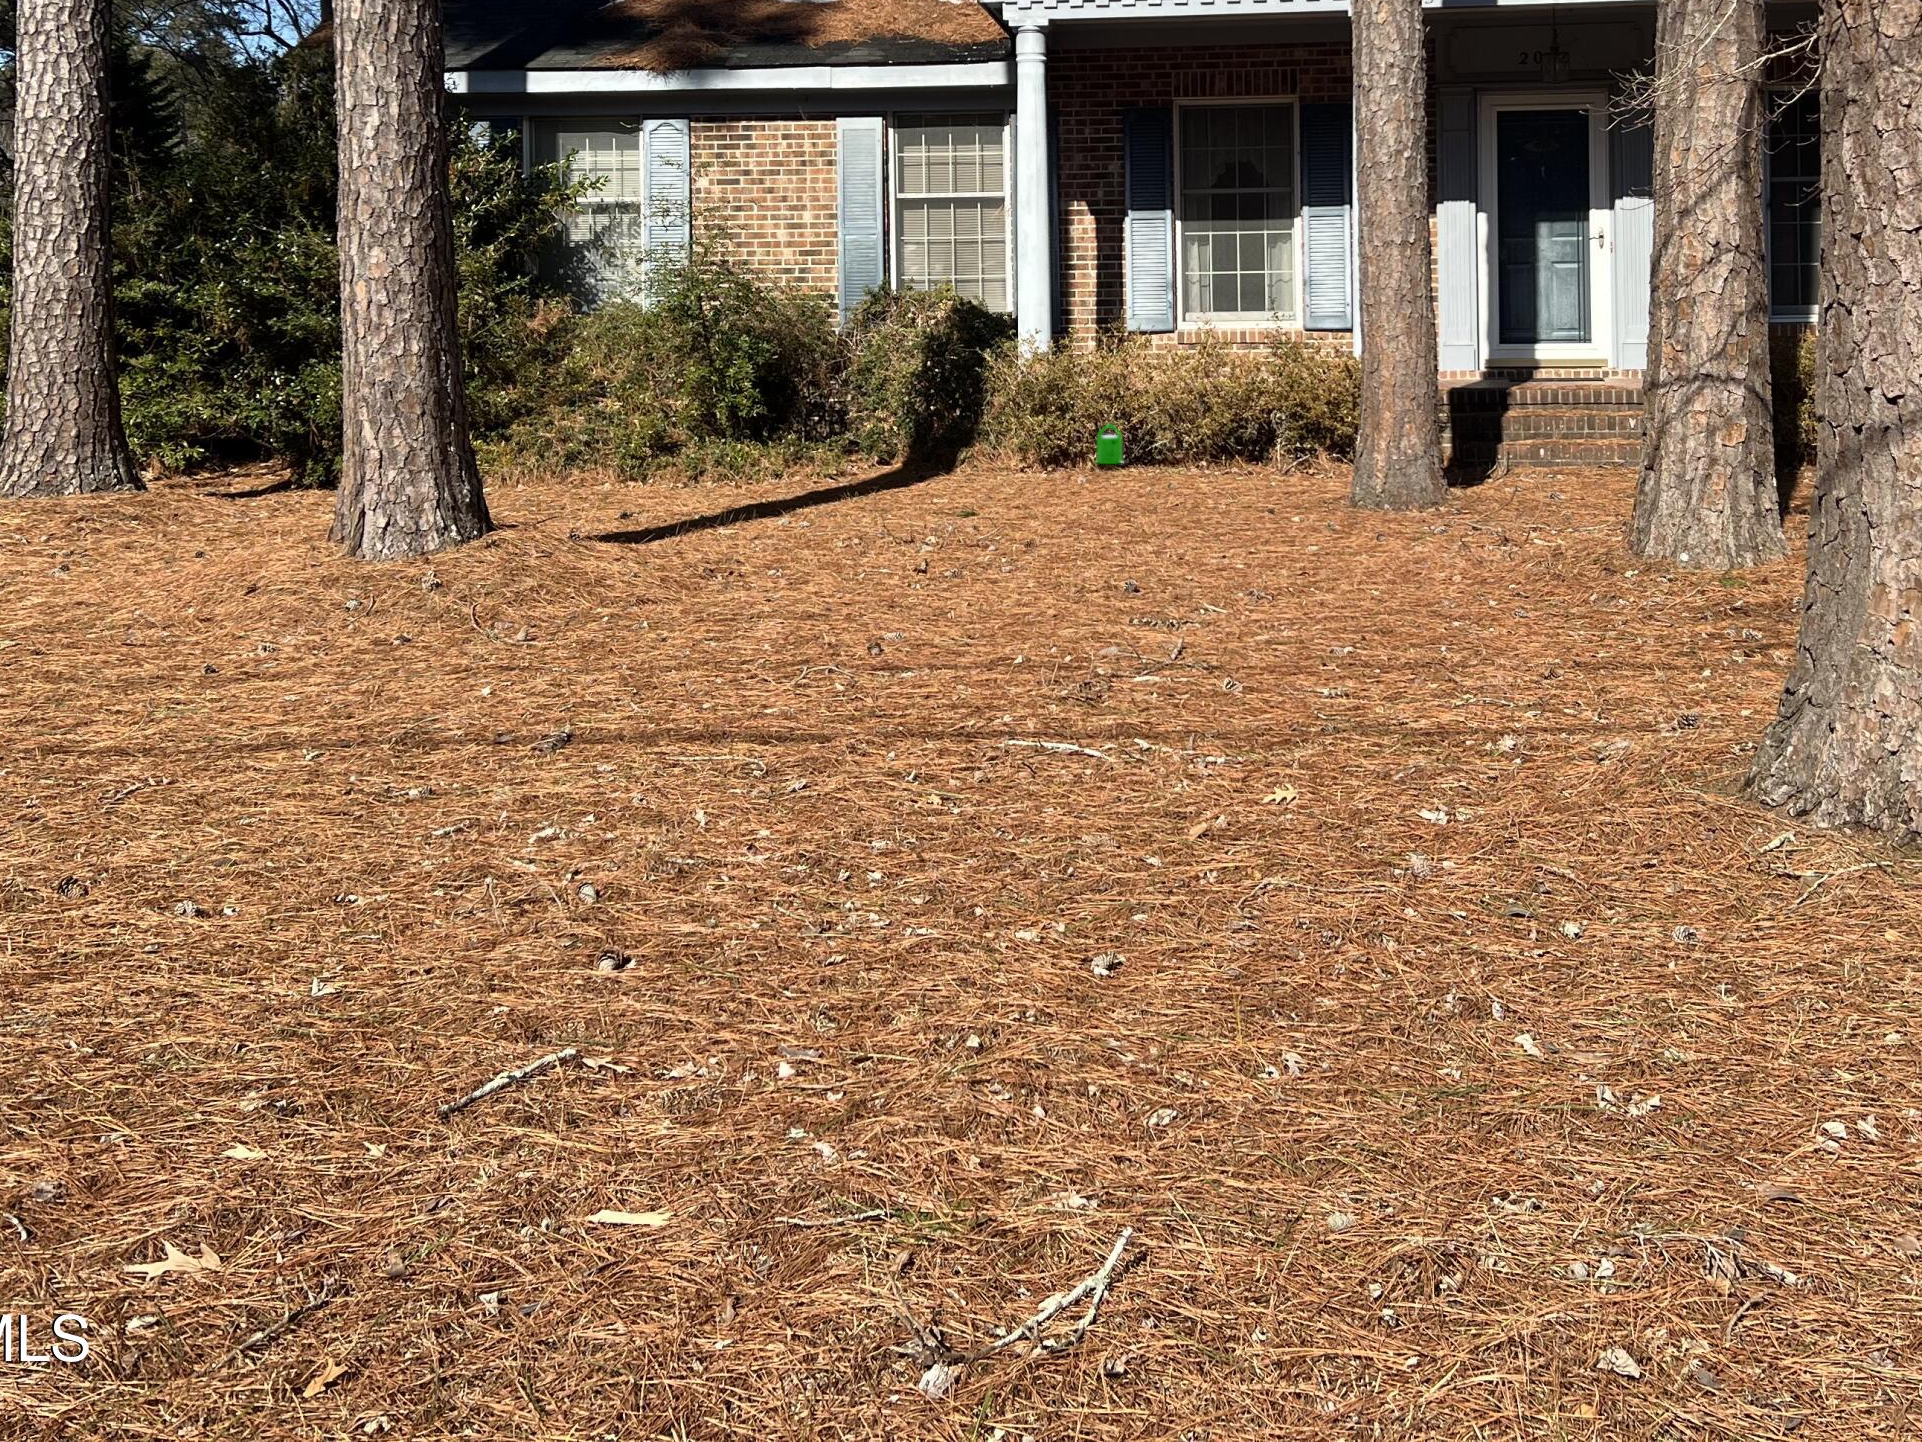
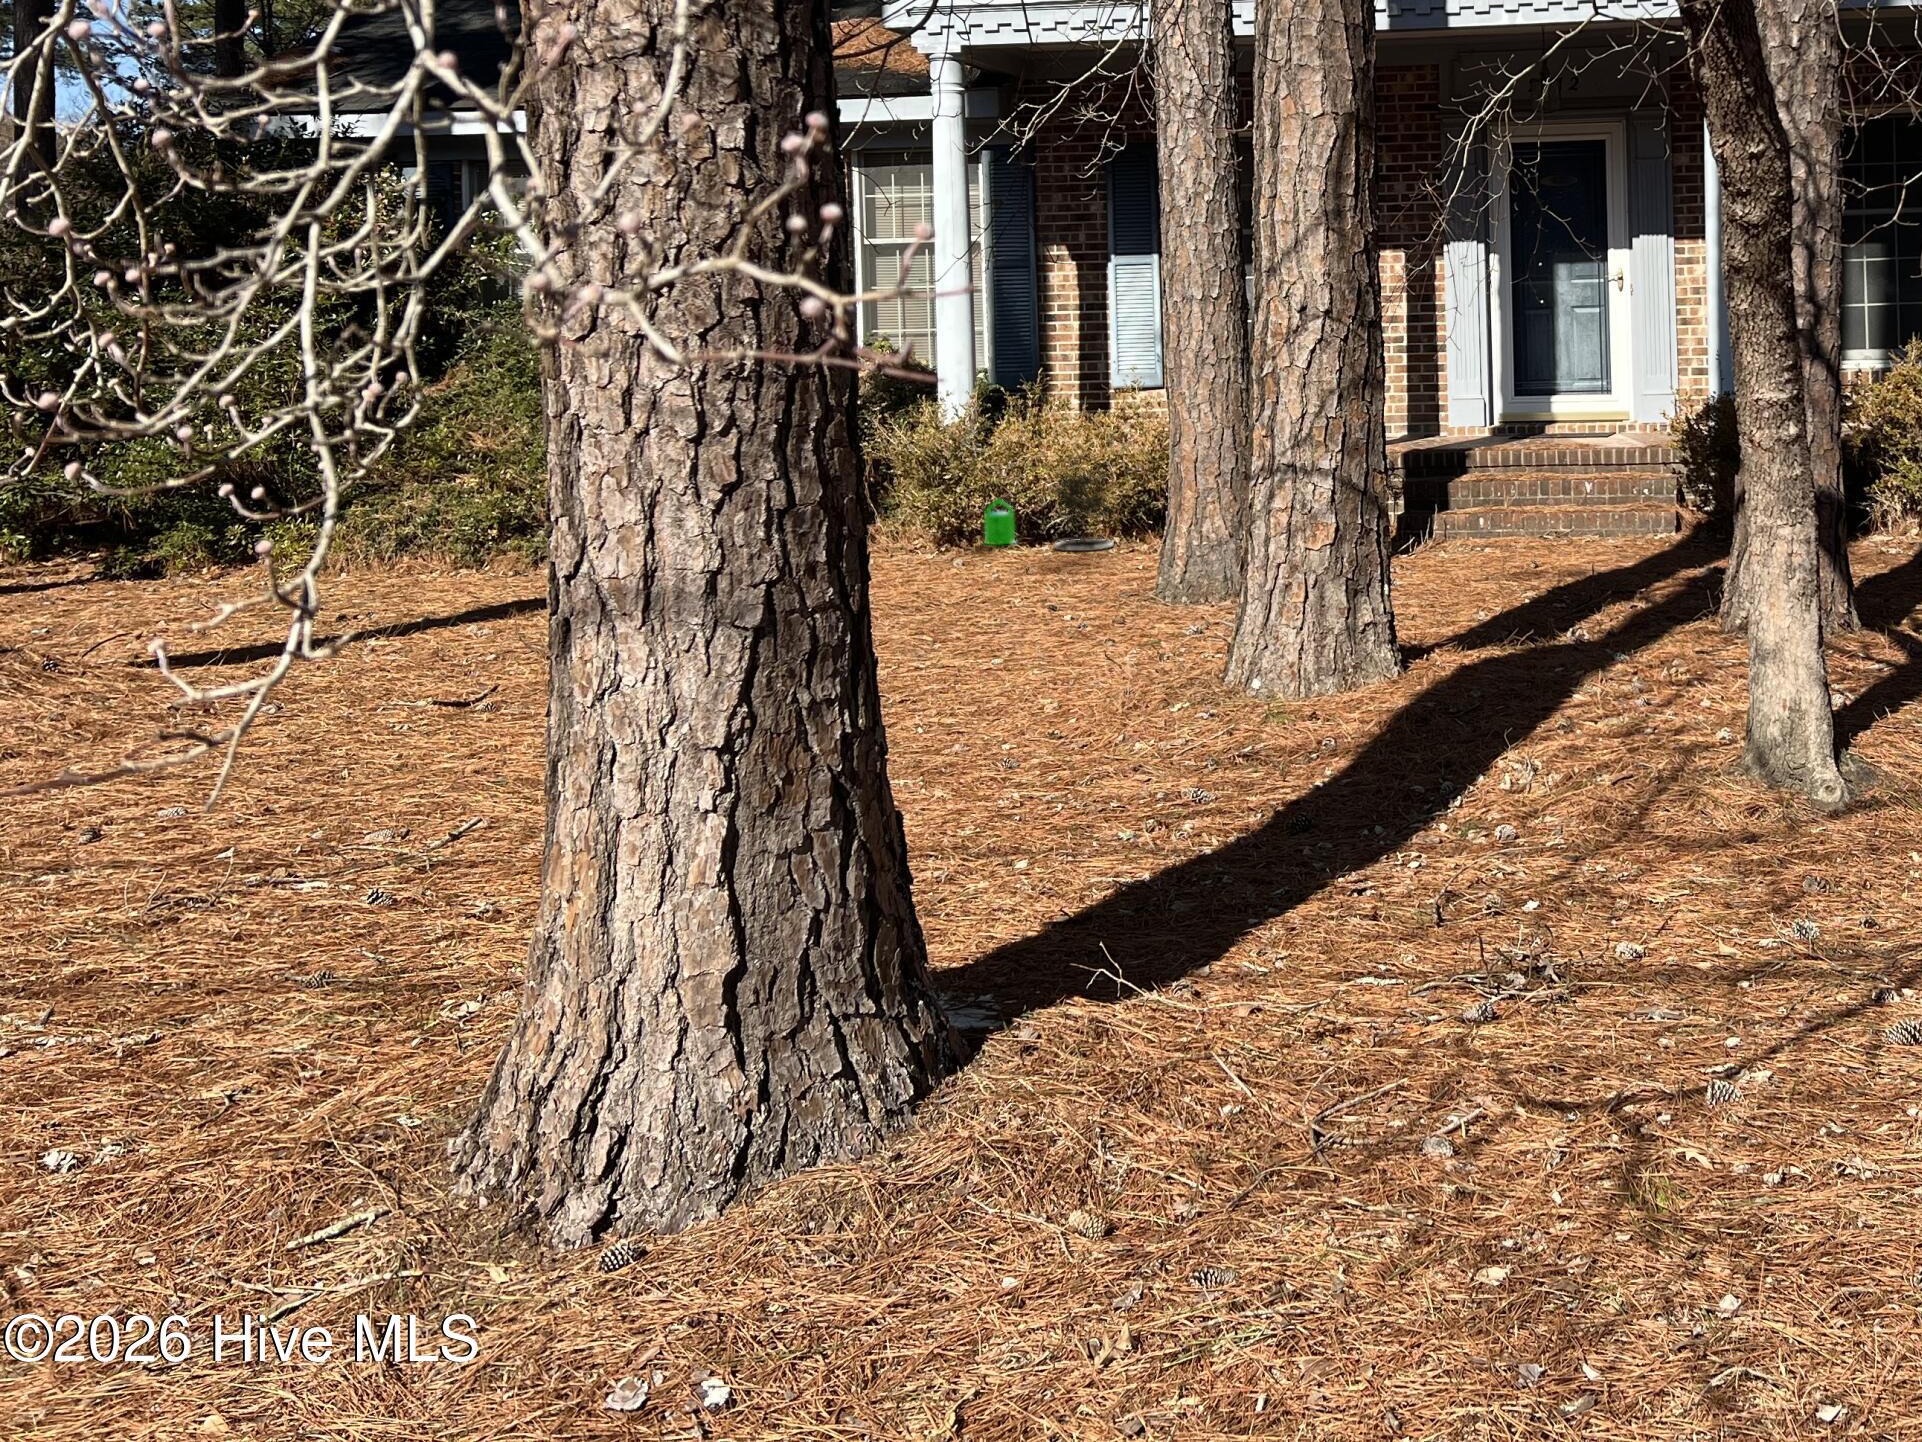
potted tree: none [1165,372,1223,470] -> present [1054,444,1116,551]

